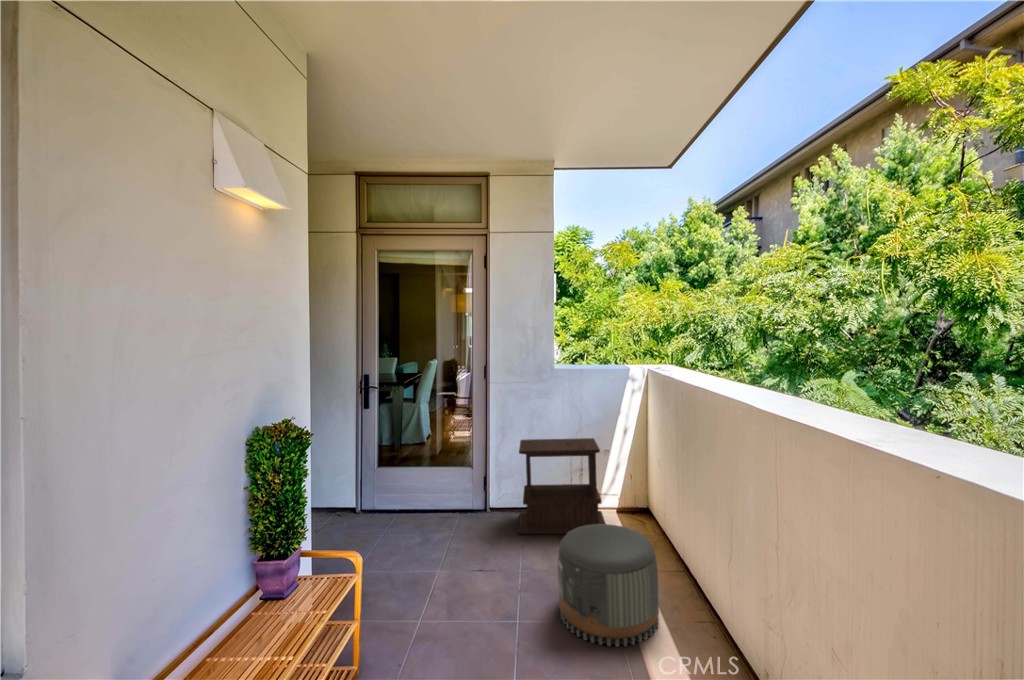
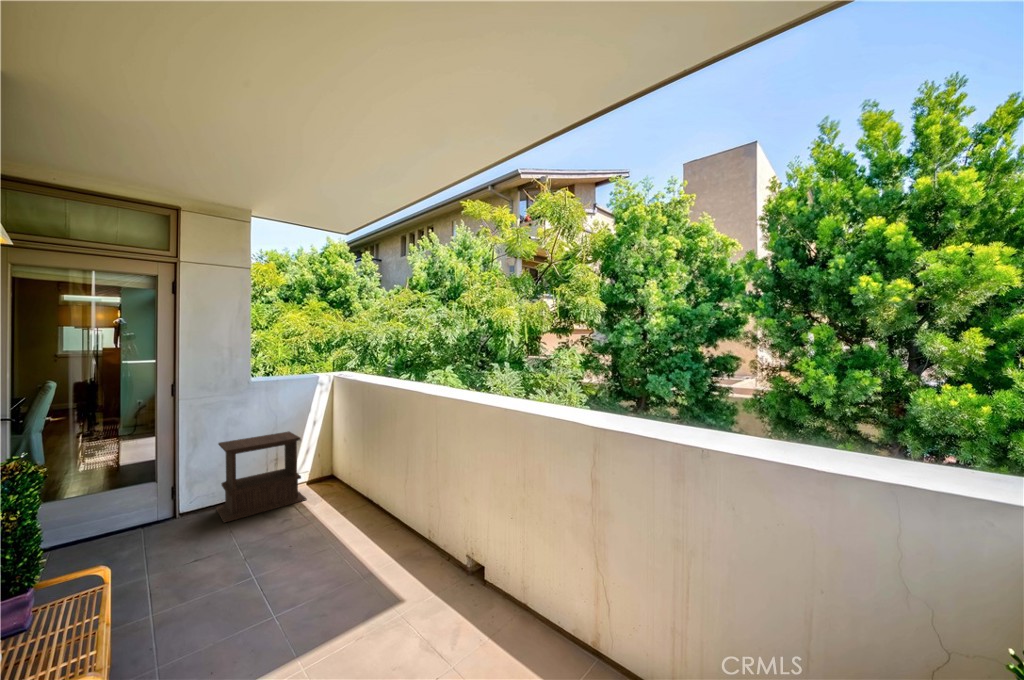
pouf: present [558,524,659,647] -> none [289,482,362,560]

